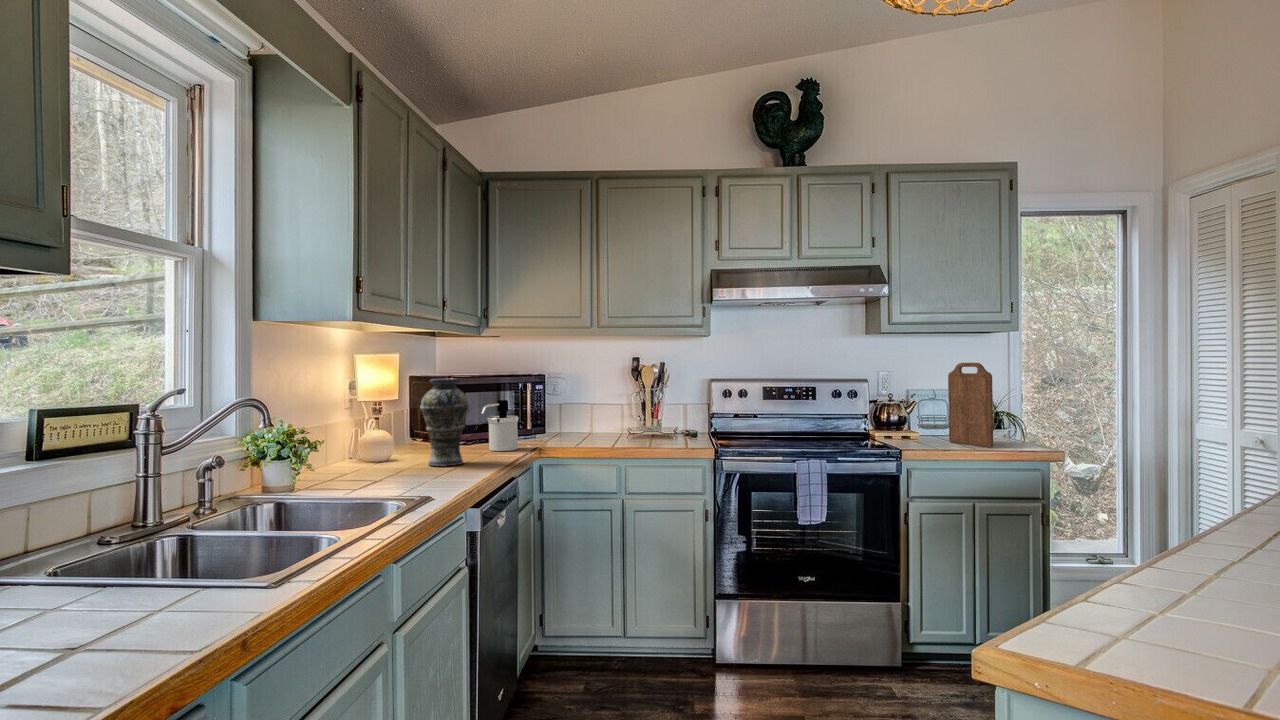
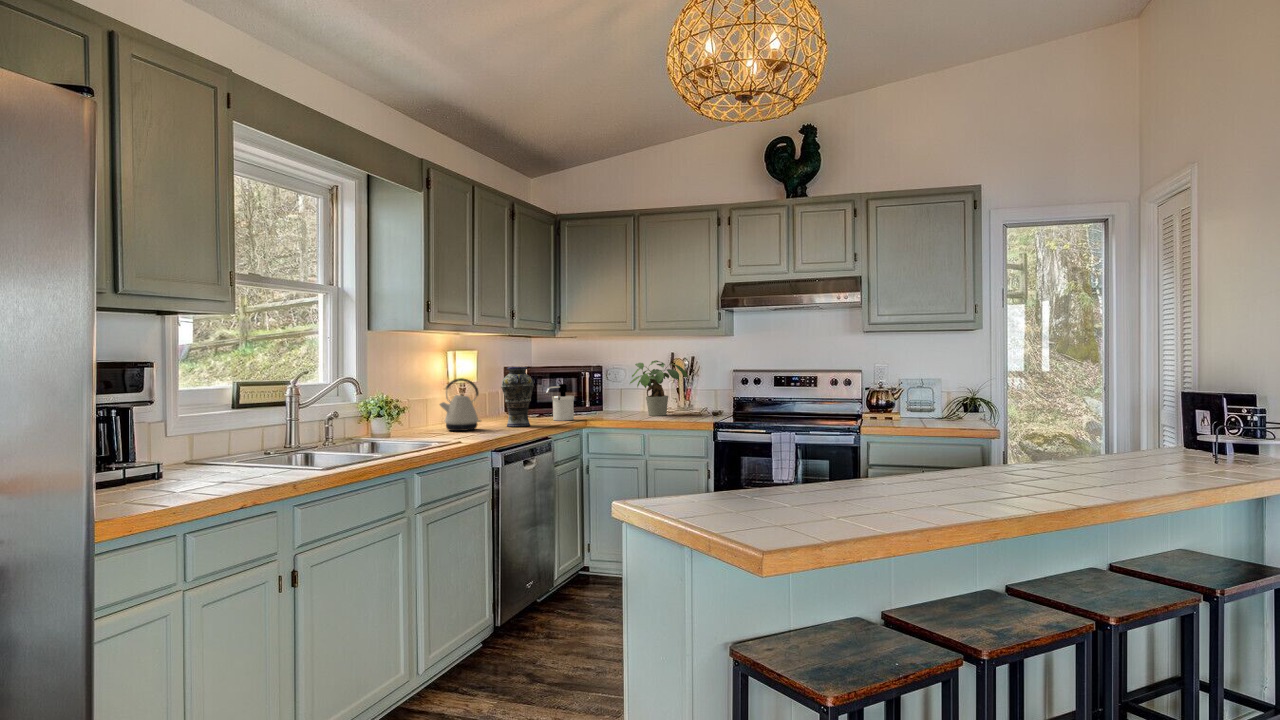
cutting board: present [948,363,993,447] -> none [918,355,947,423]
potted plant: none [588,367,660,439] -> present [630,360,688,416]
kettle: none [324,397,393,479] -> present [440,378,481,431]

